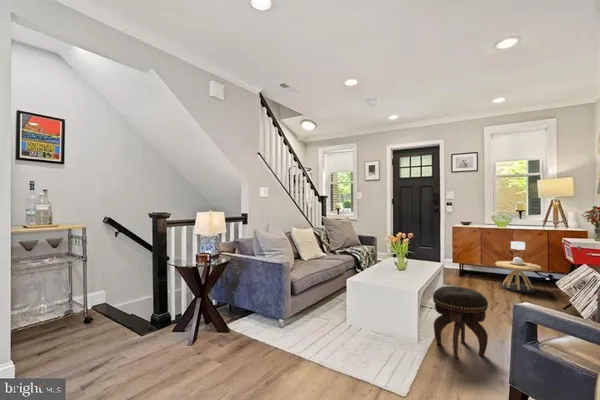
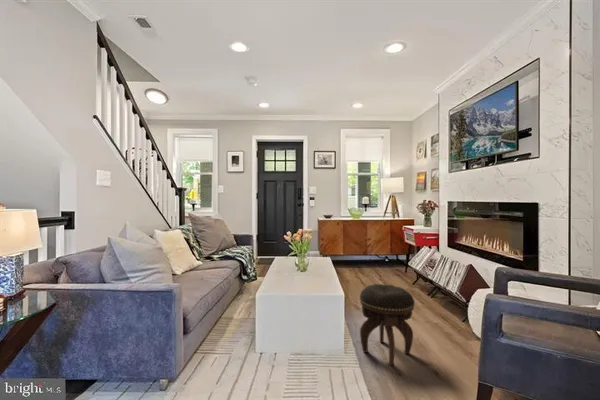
side table: present [495,241,541,293] -> none [357,231,390,275]

